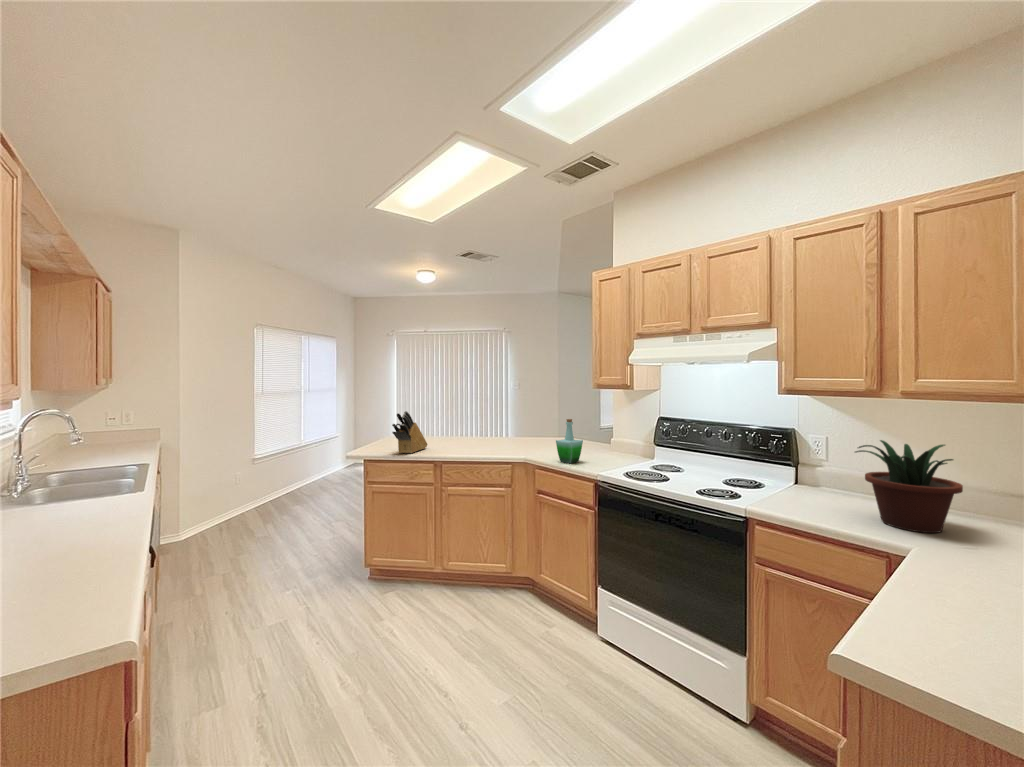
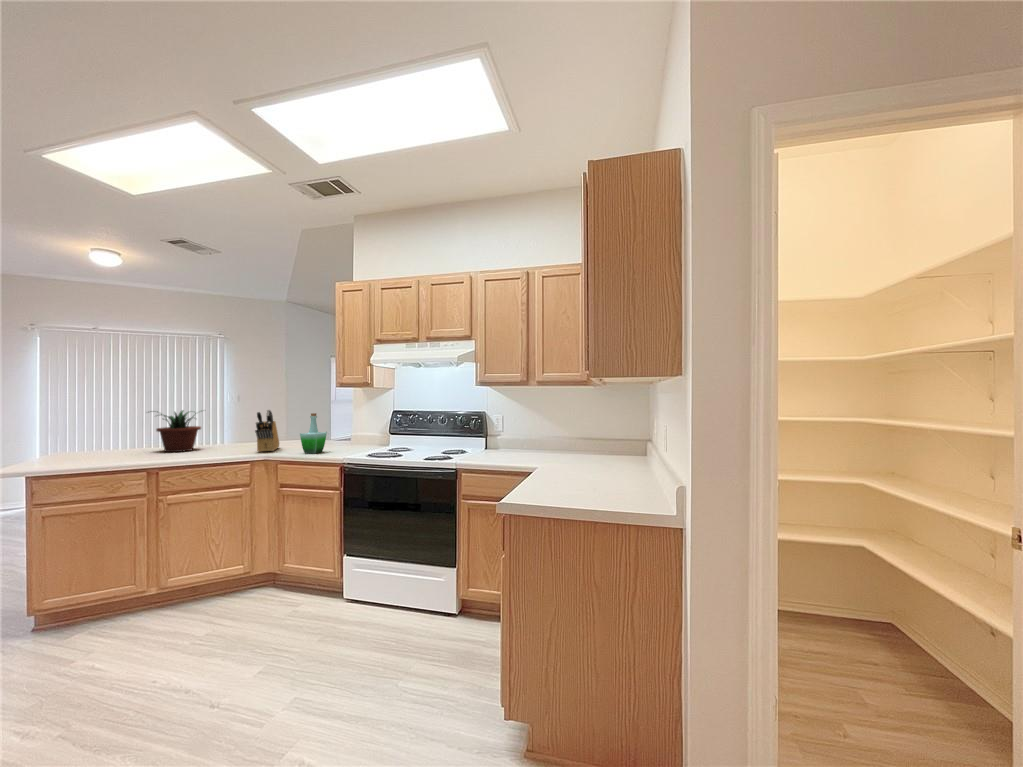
knife block: present [392,411,427,453] -> present [255,410,279,452]
potted plant: present [855,440,963,533] -> present [156,410,201,452]

